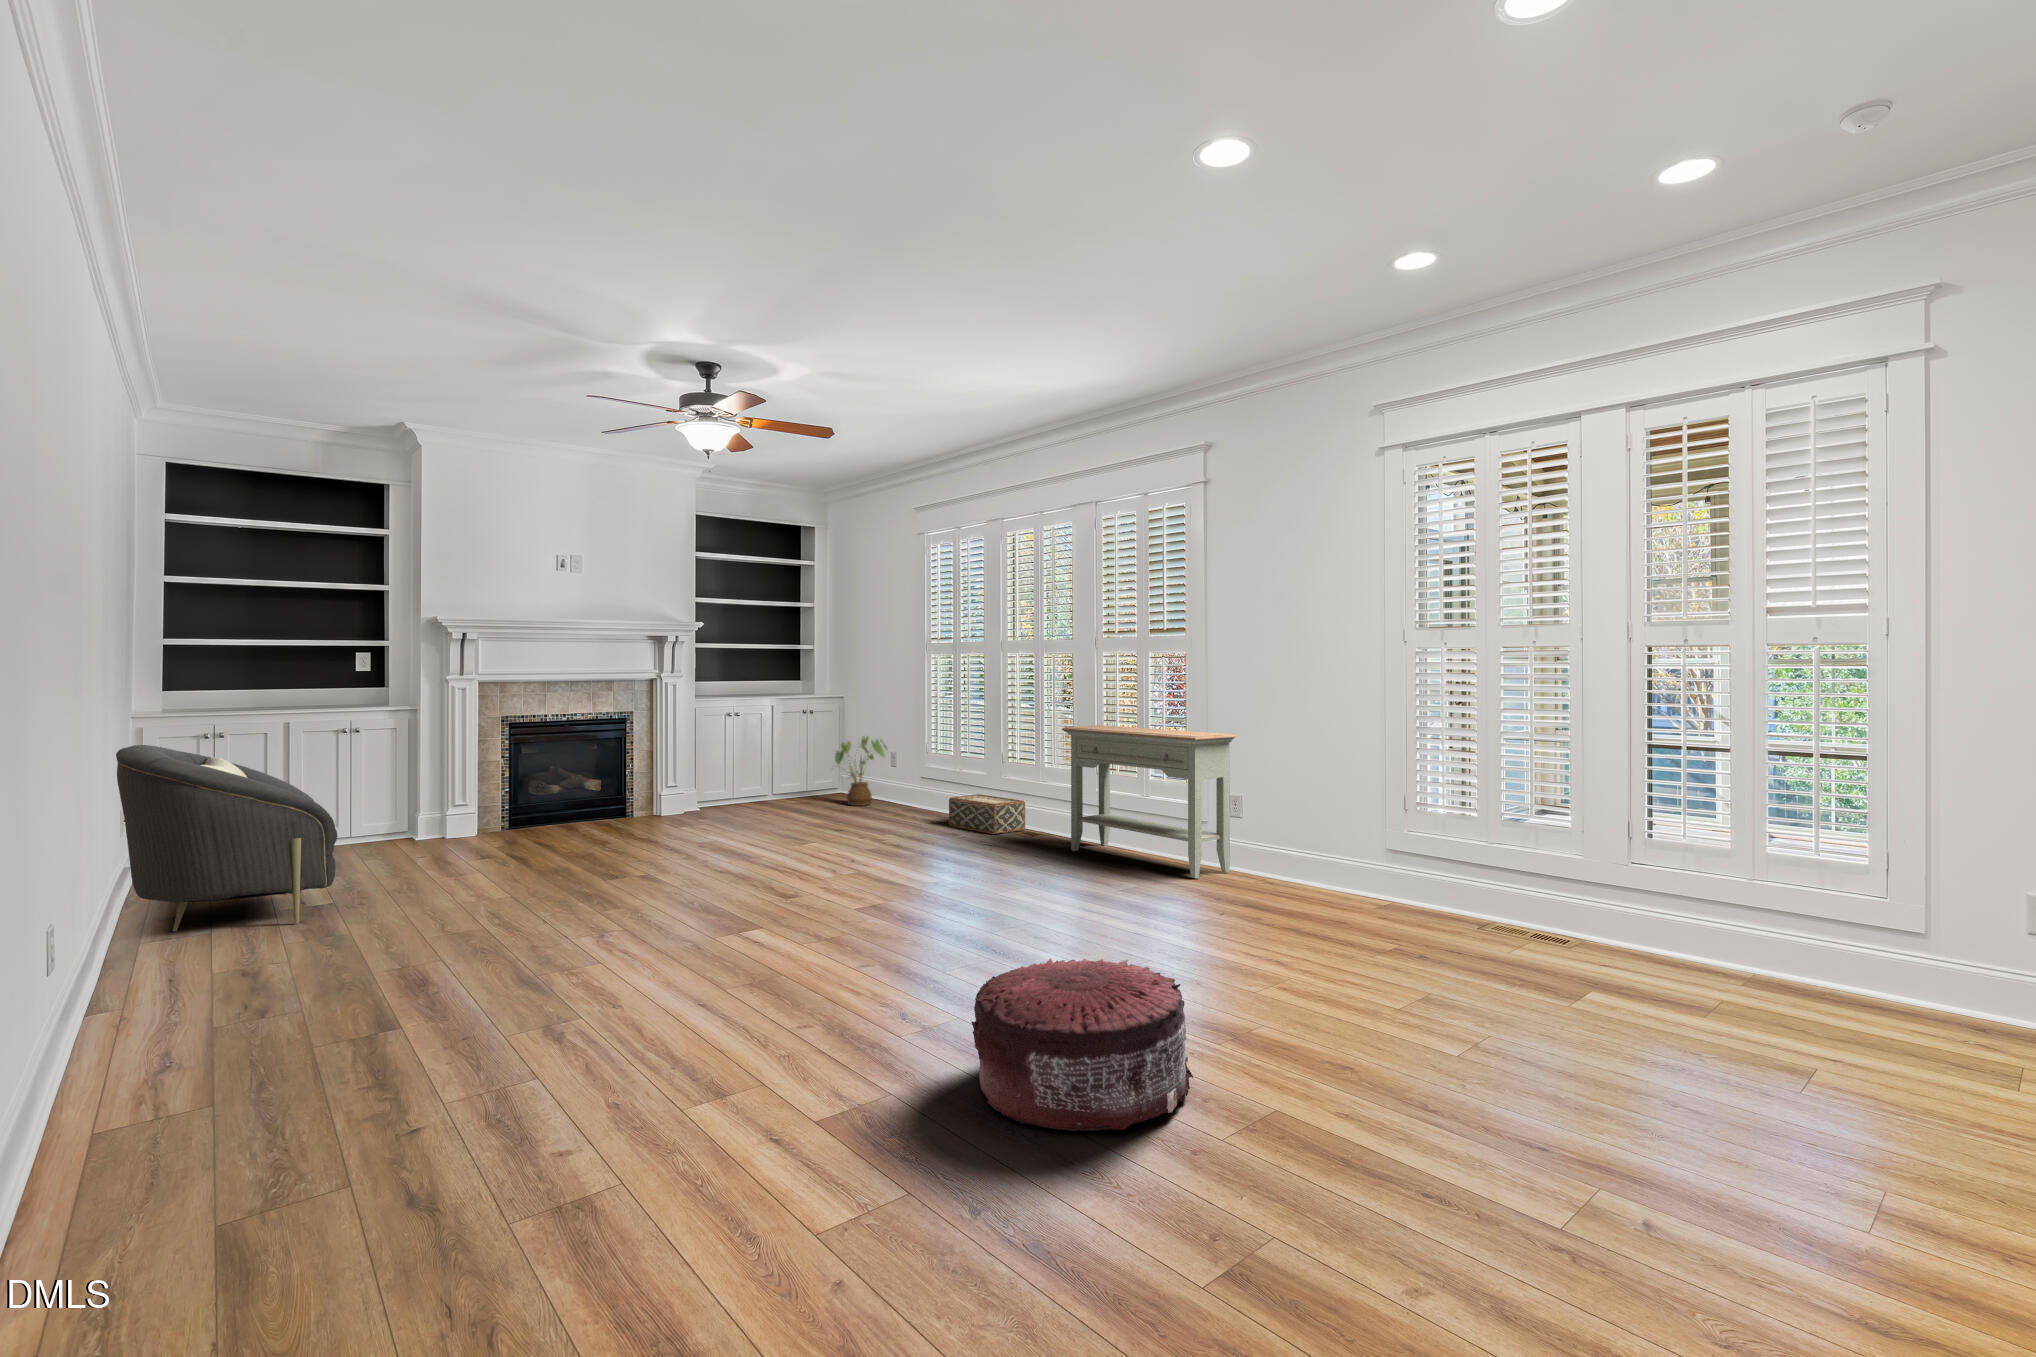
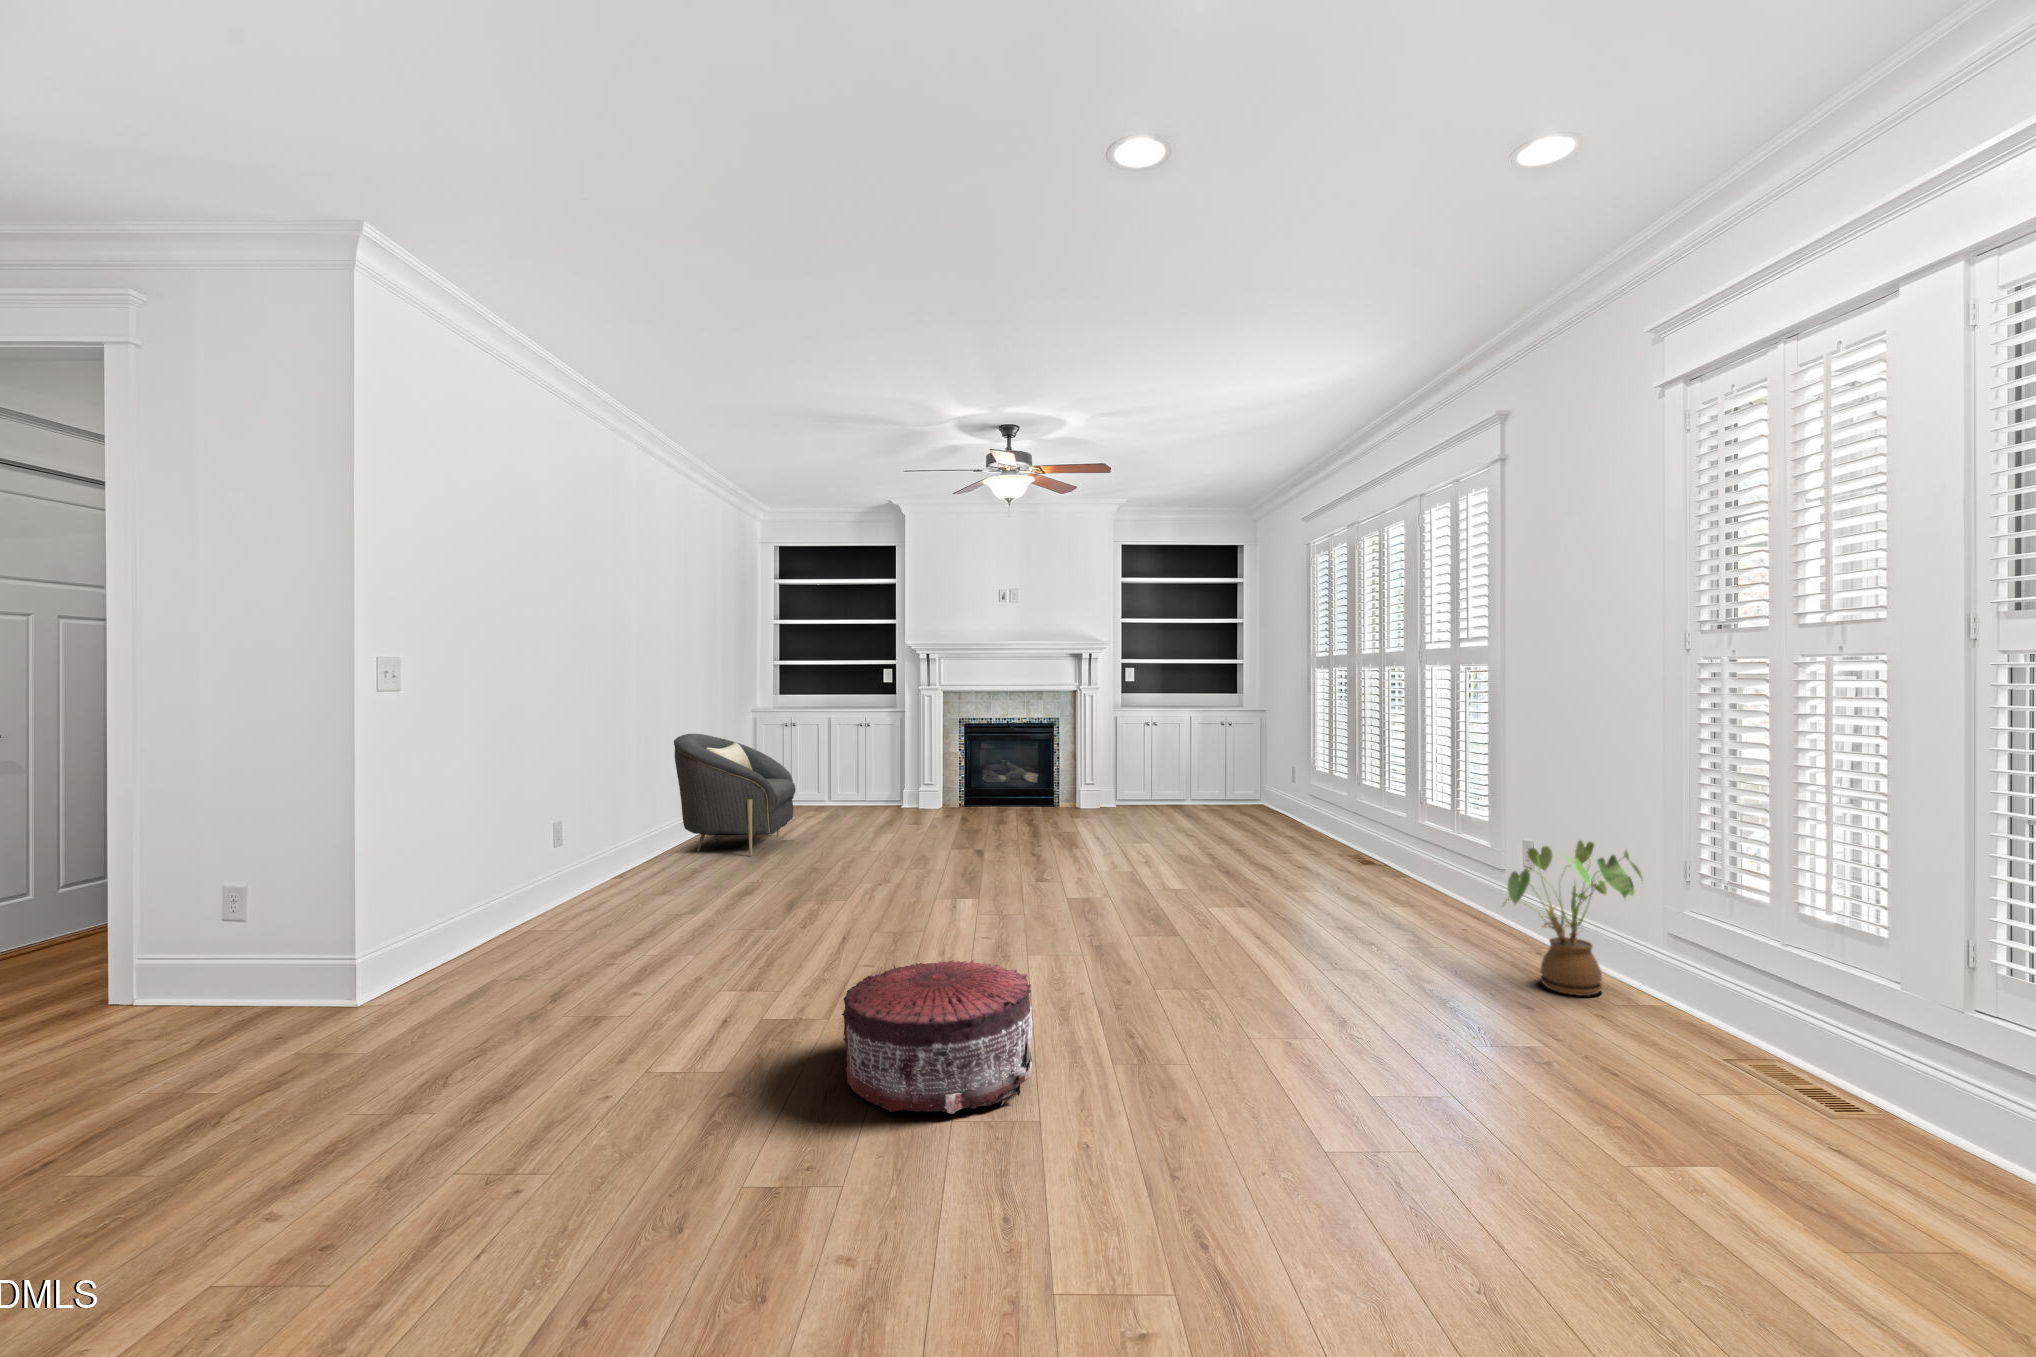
console table: present [1062,725,1236,878] -> none [1365,746,1517,930]
house plant: present [835,737,887,806] -> present [1507,840,1642,996]
woven basket: present [949,794,1025,834] -> none [1301,812,1371,855]

